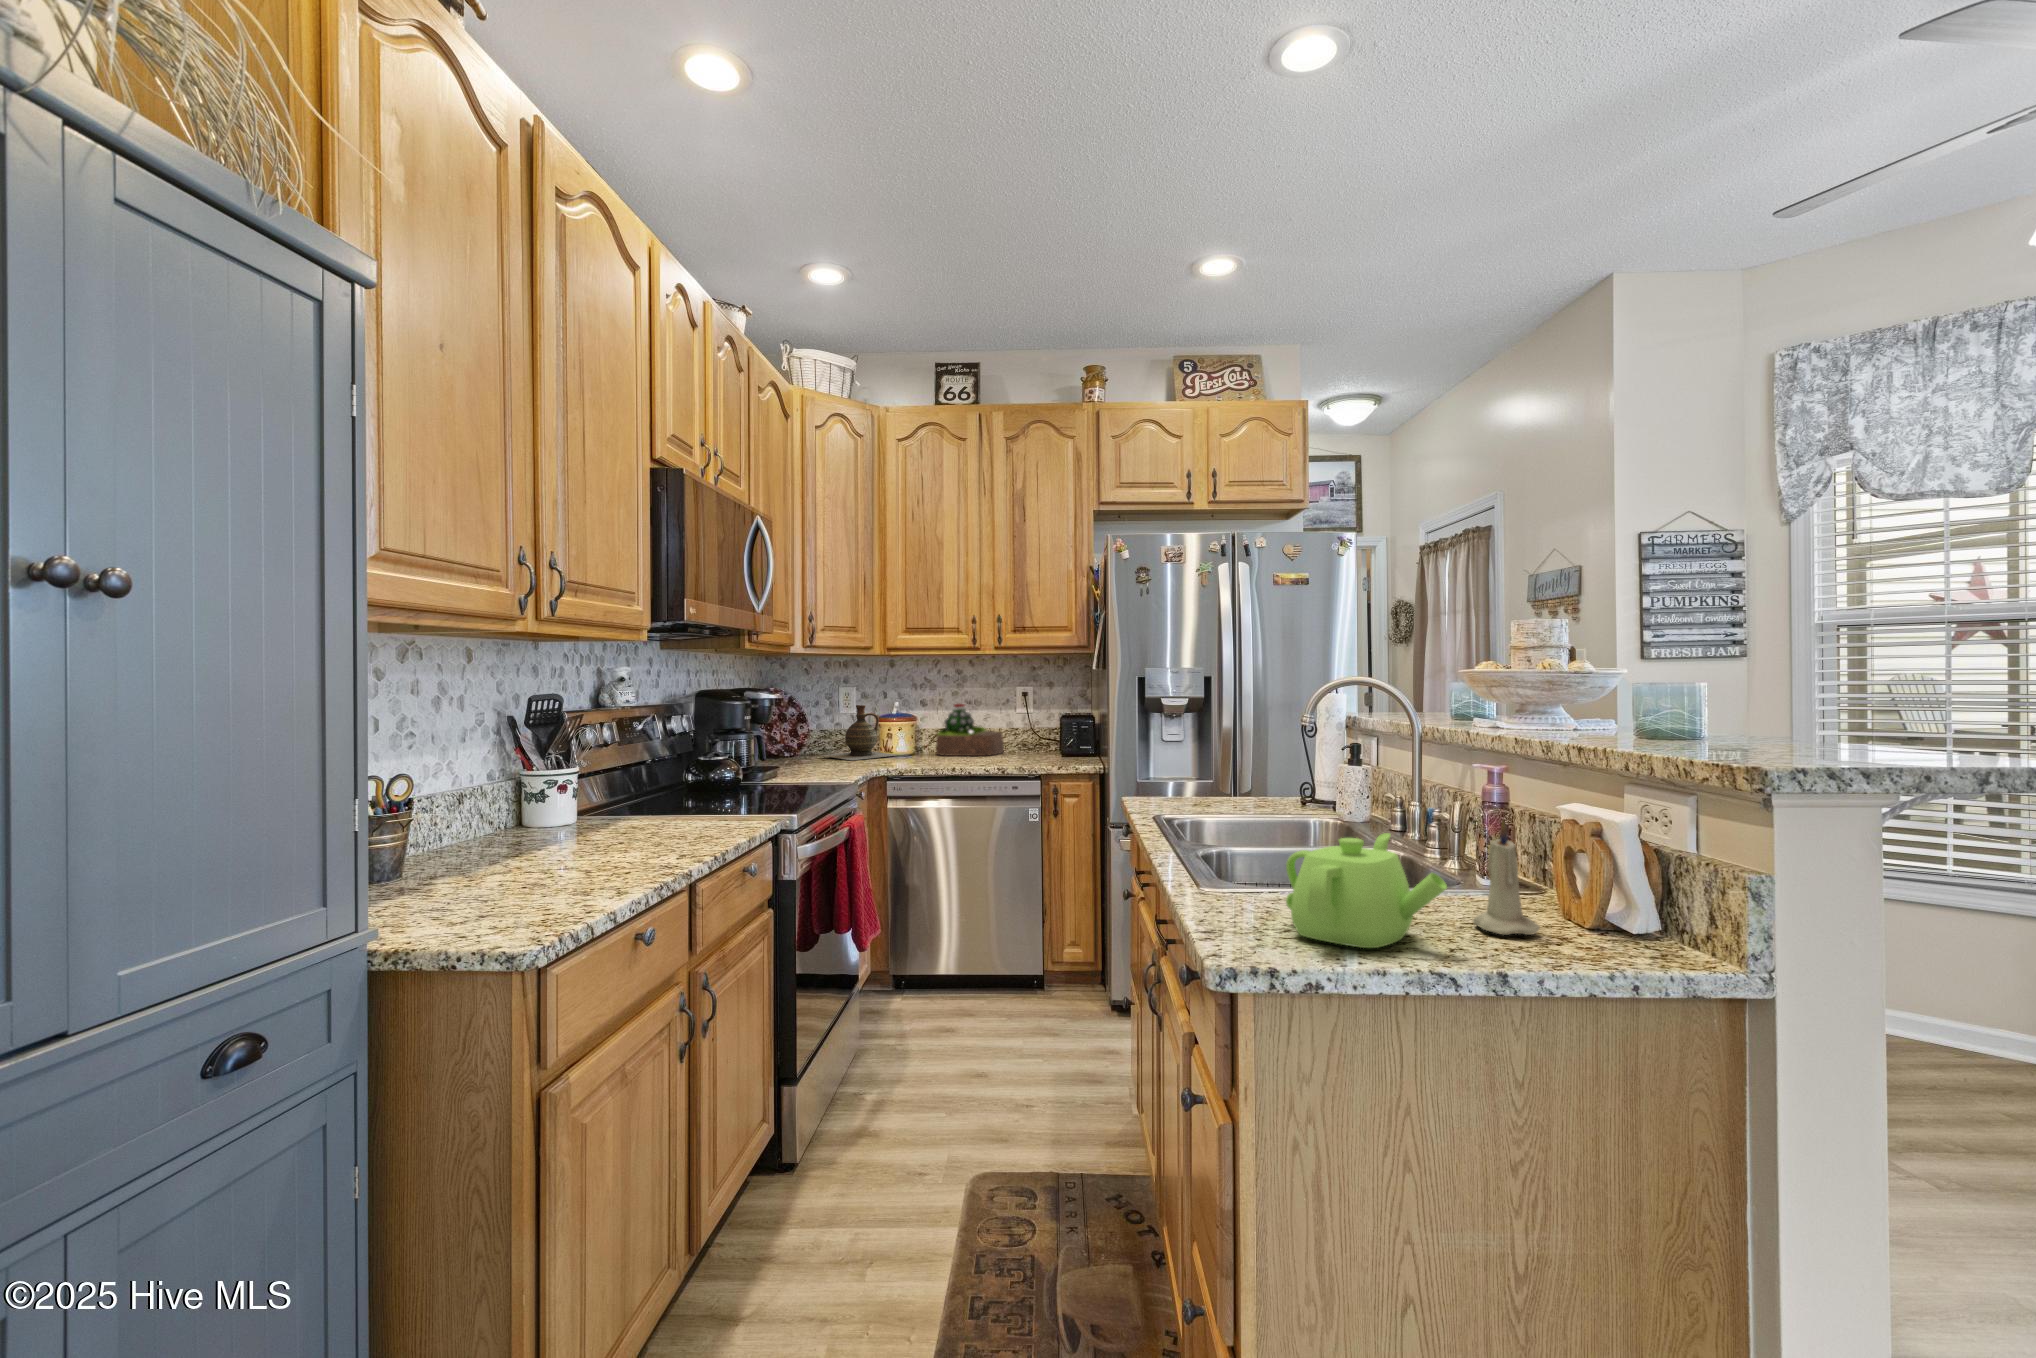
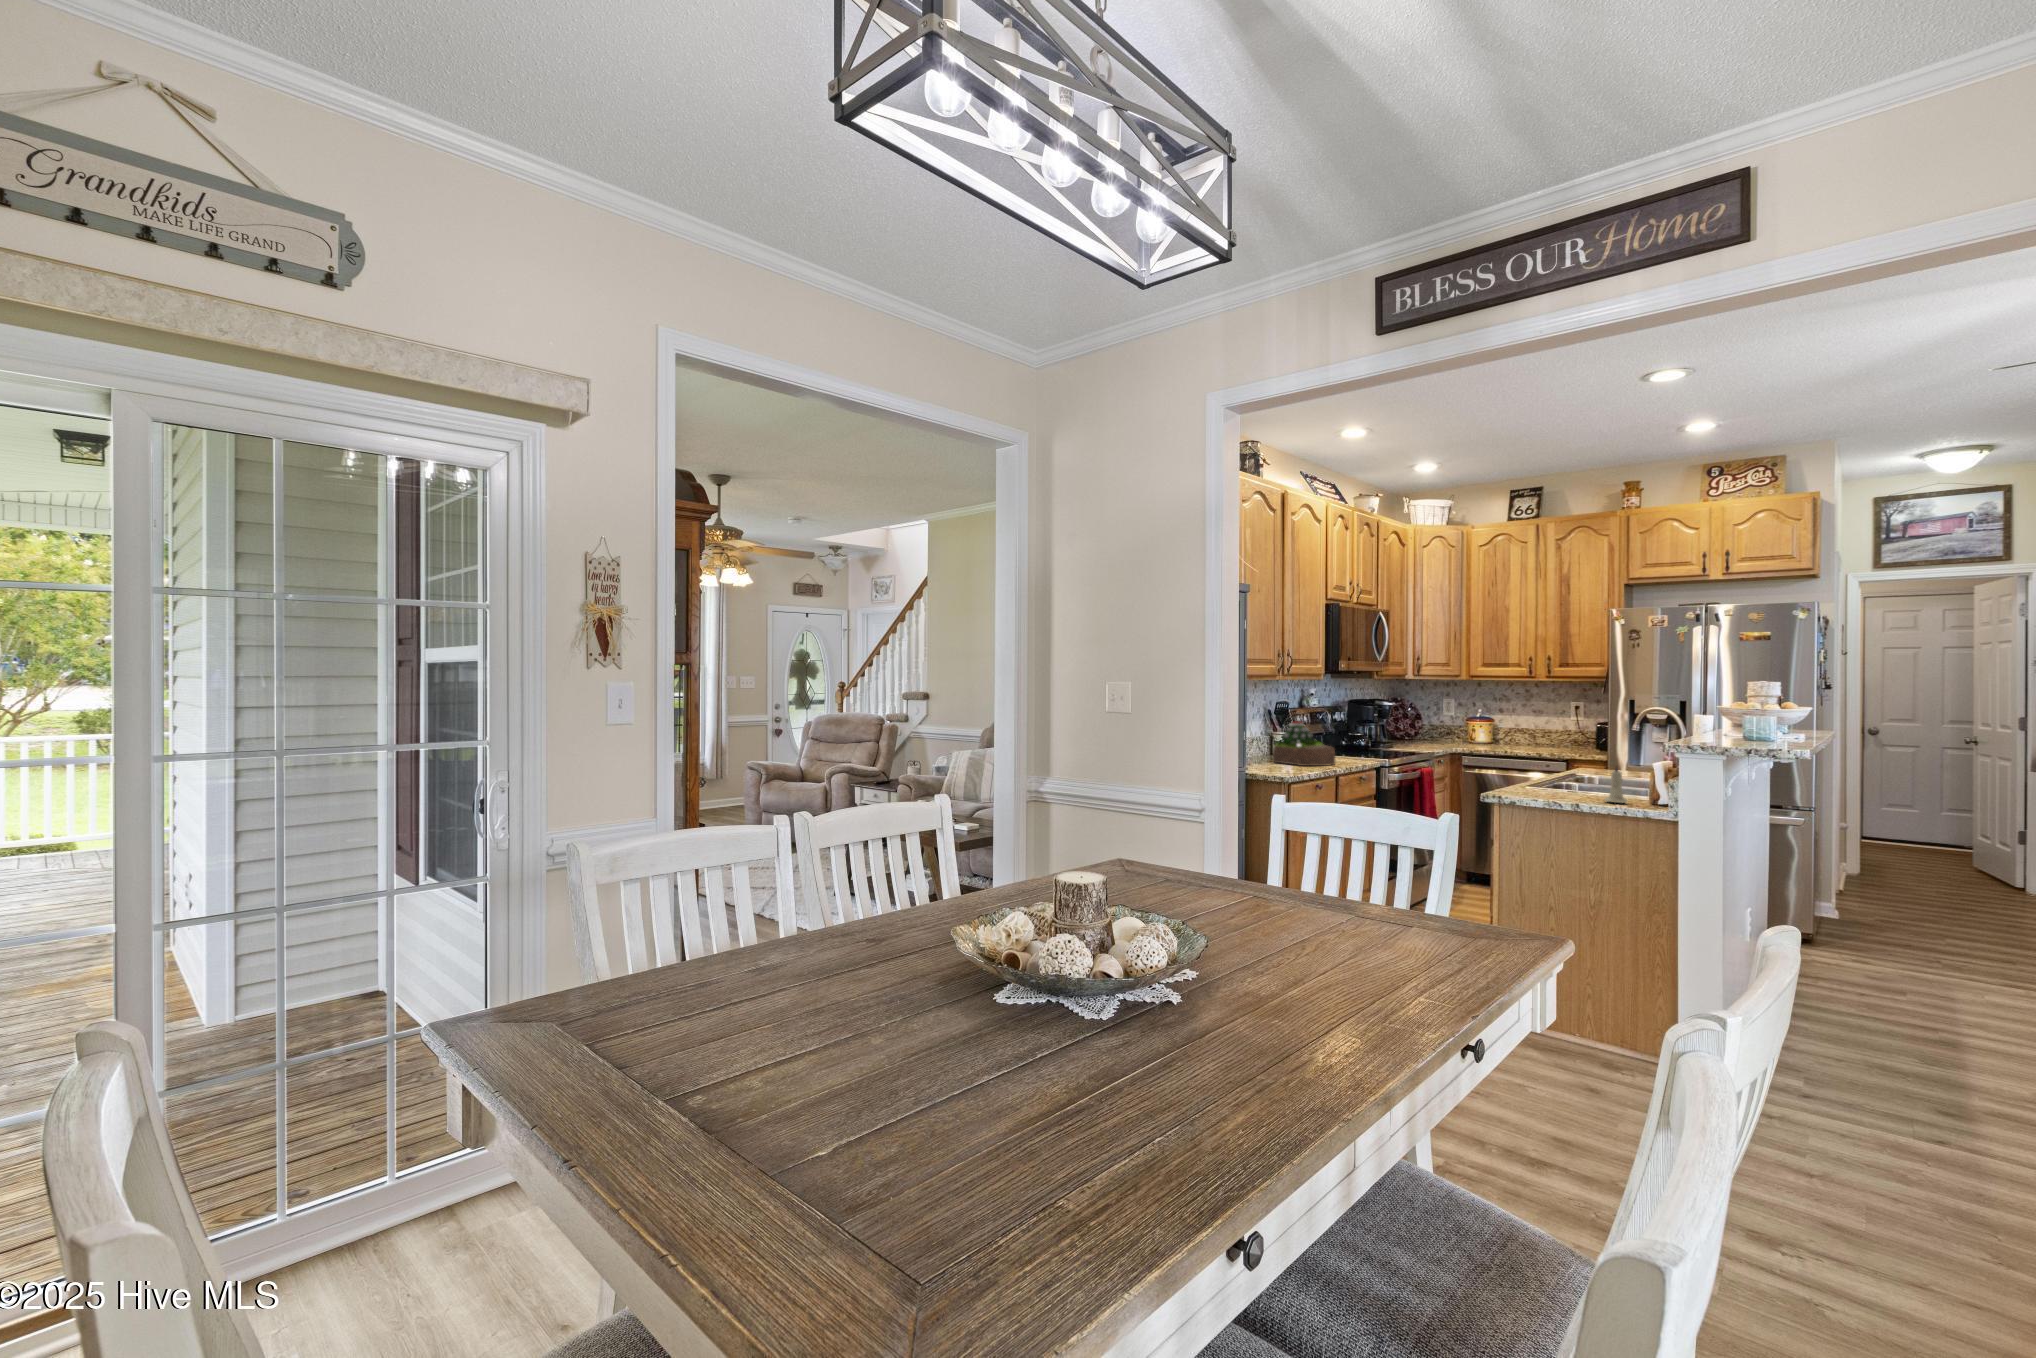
succulent plant: present [936,704,1004,756] -> present [1273,721,1335,766]
ceramic jug: present [822,705,895,760] -> none [1428,710,1480,743]
teapot: present [1286,833,1447,948] -> none [1521,764,1580,798]

